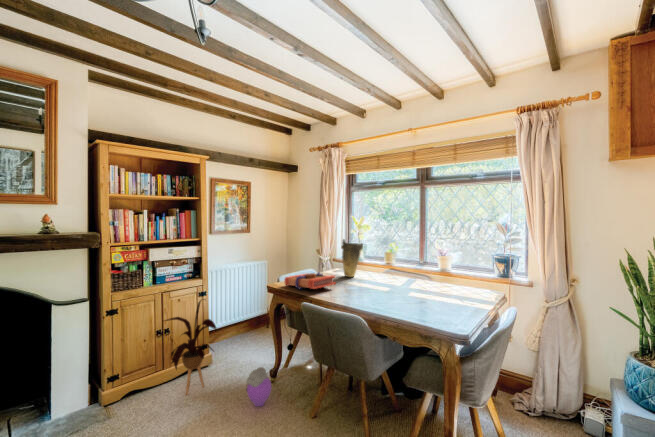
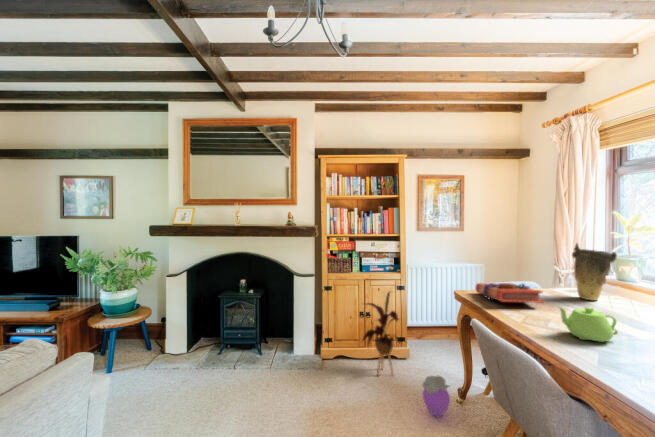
teapot: none [359,282,386,304] -> present [558,307,618,342]

